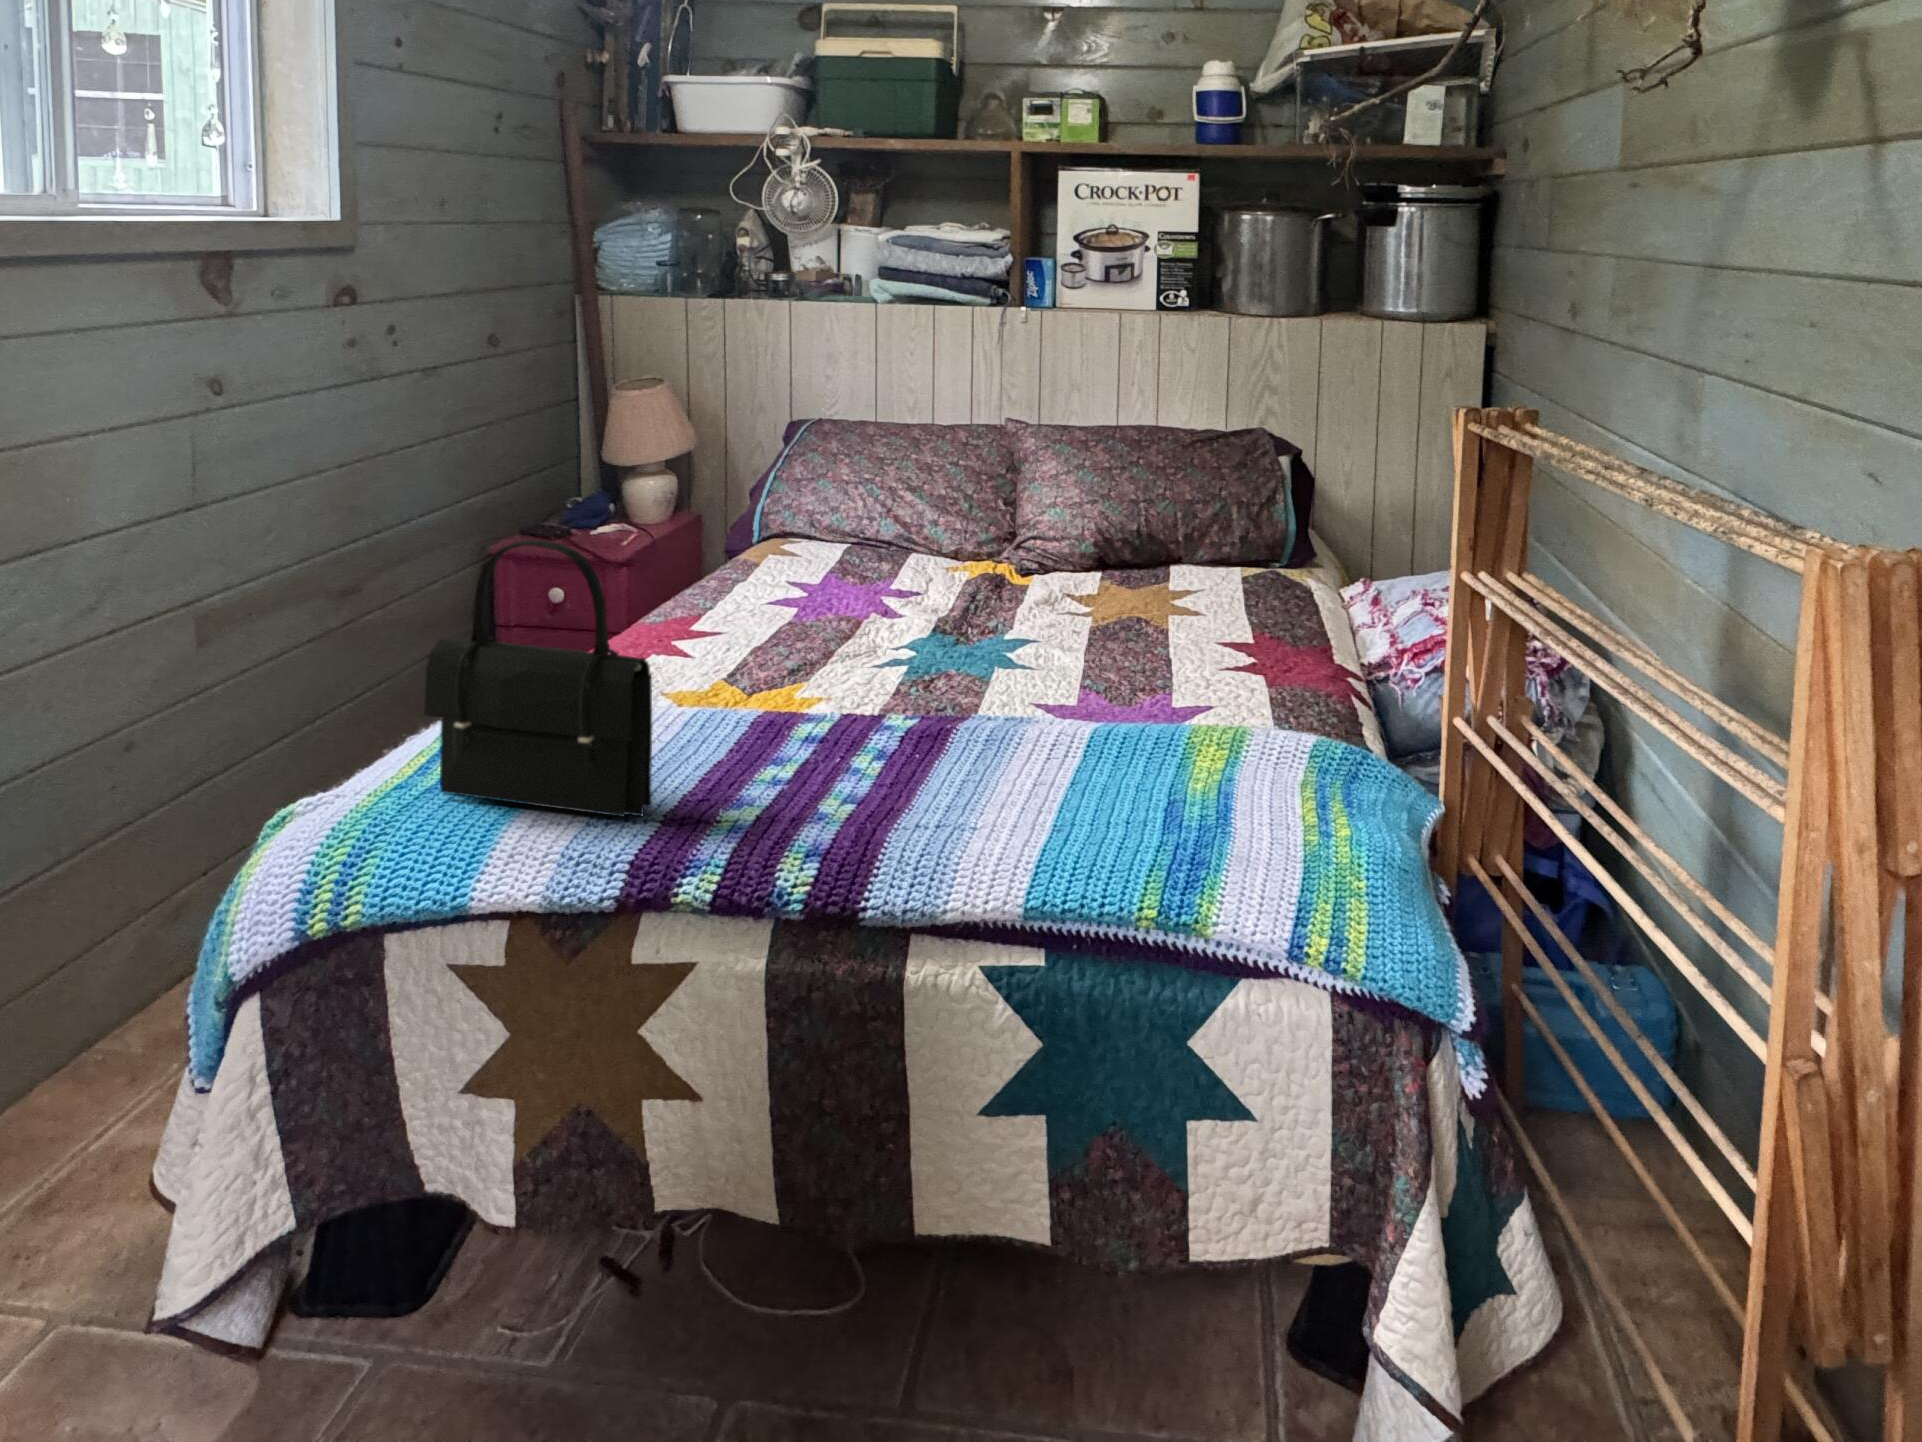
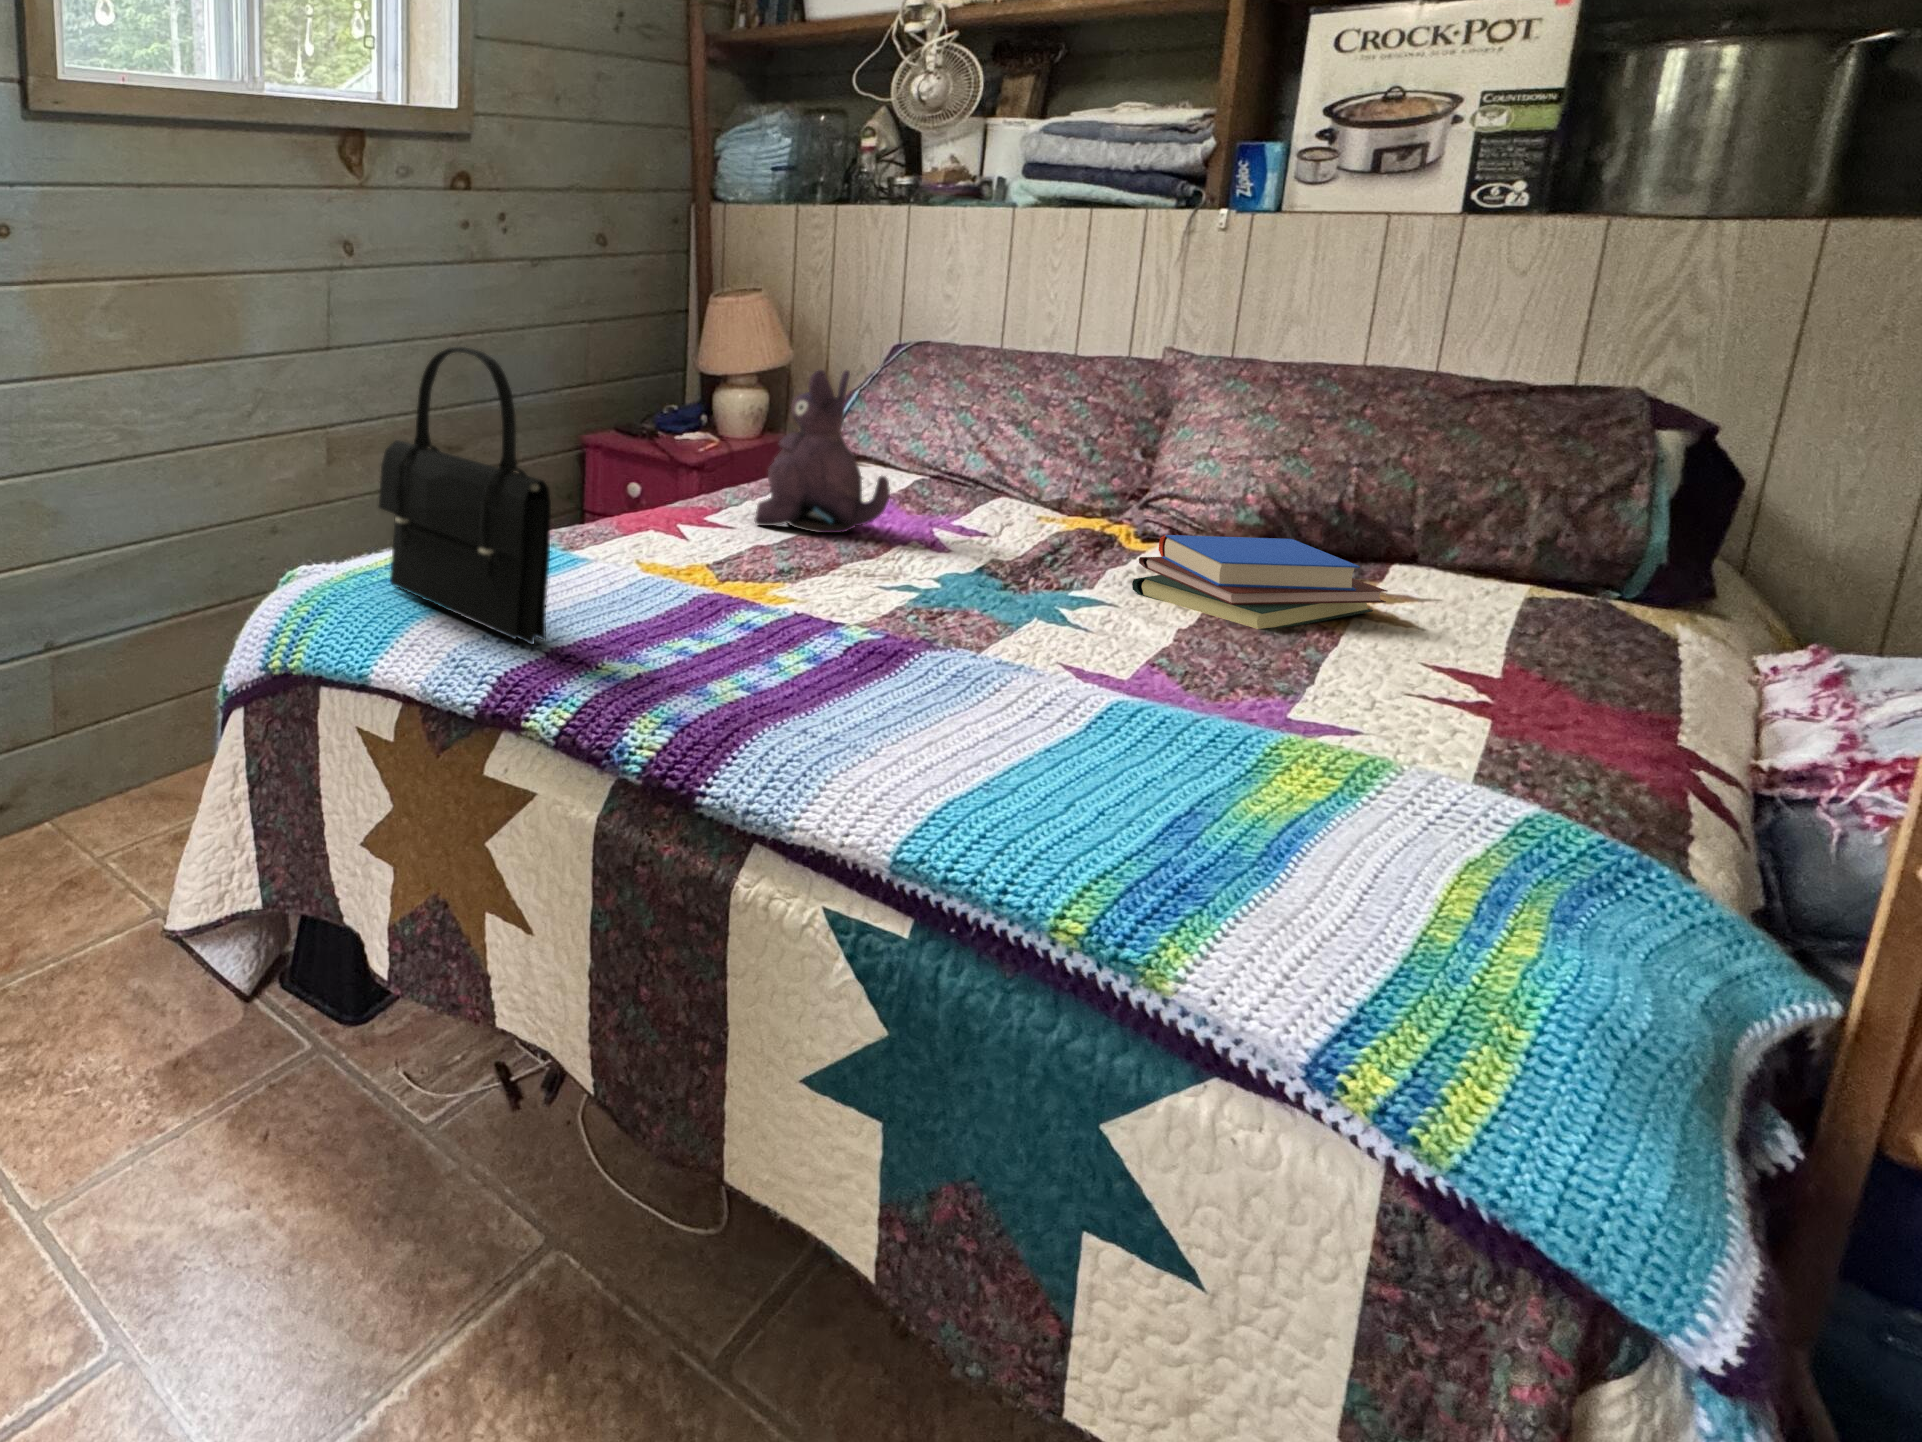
plush toy: none [736,466,848,614] -> present [755,370,890,533]
book: none [1025,550,1163,626] -> present [1132,535,1387,629]

